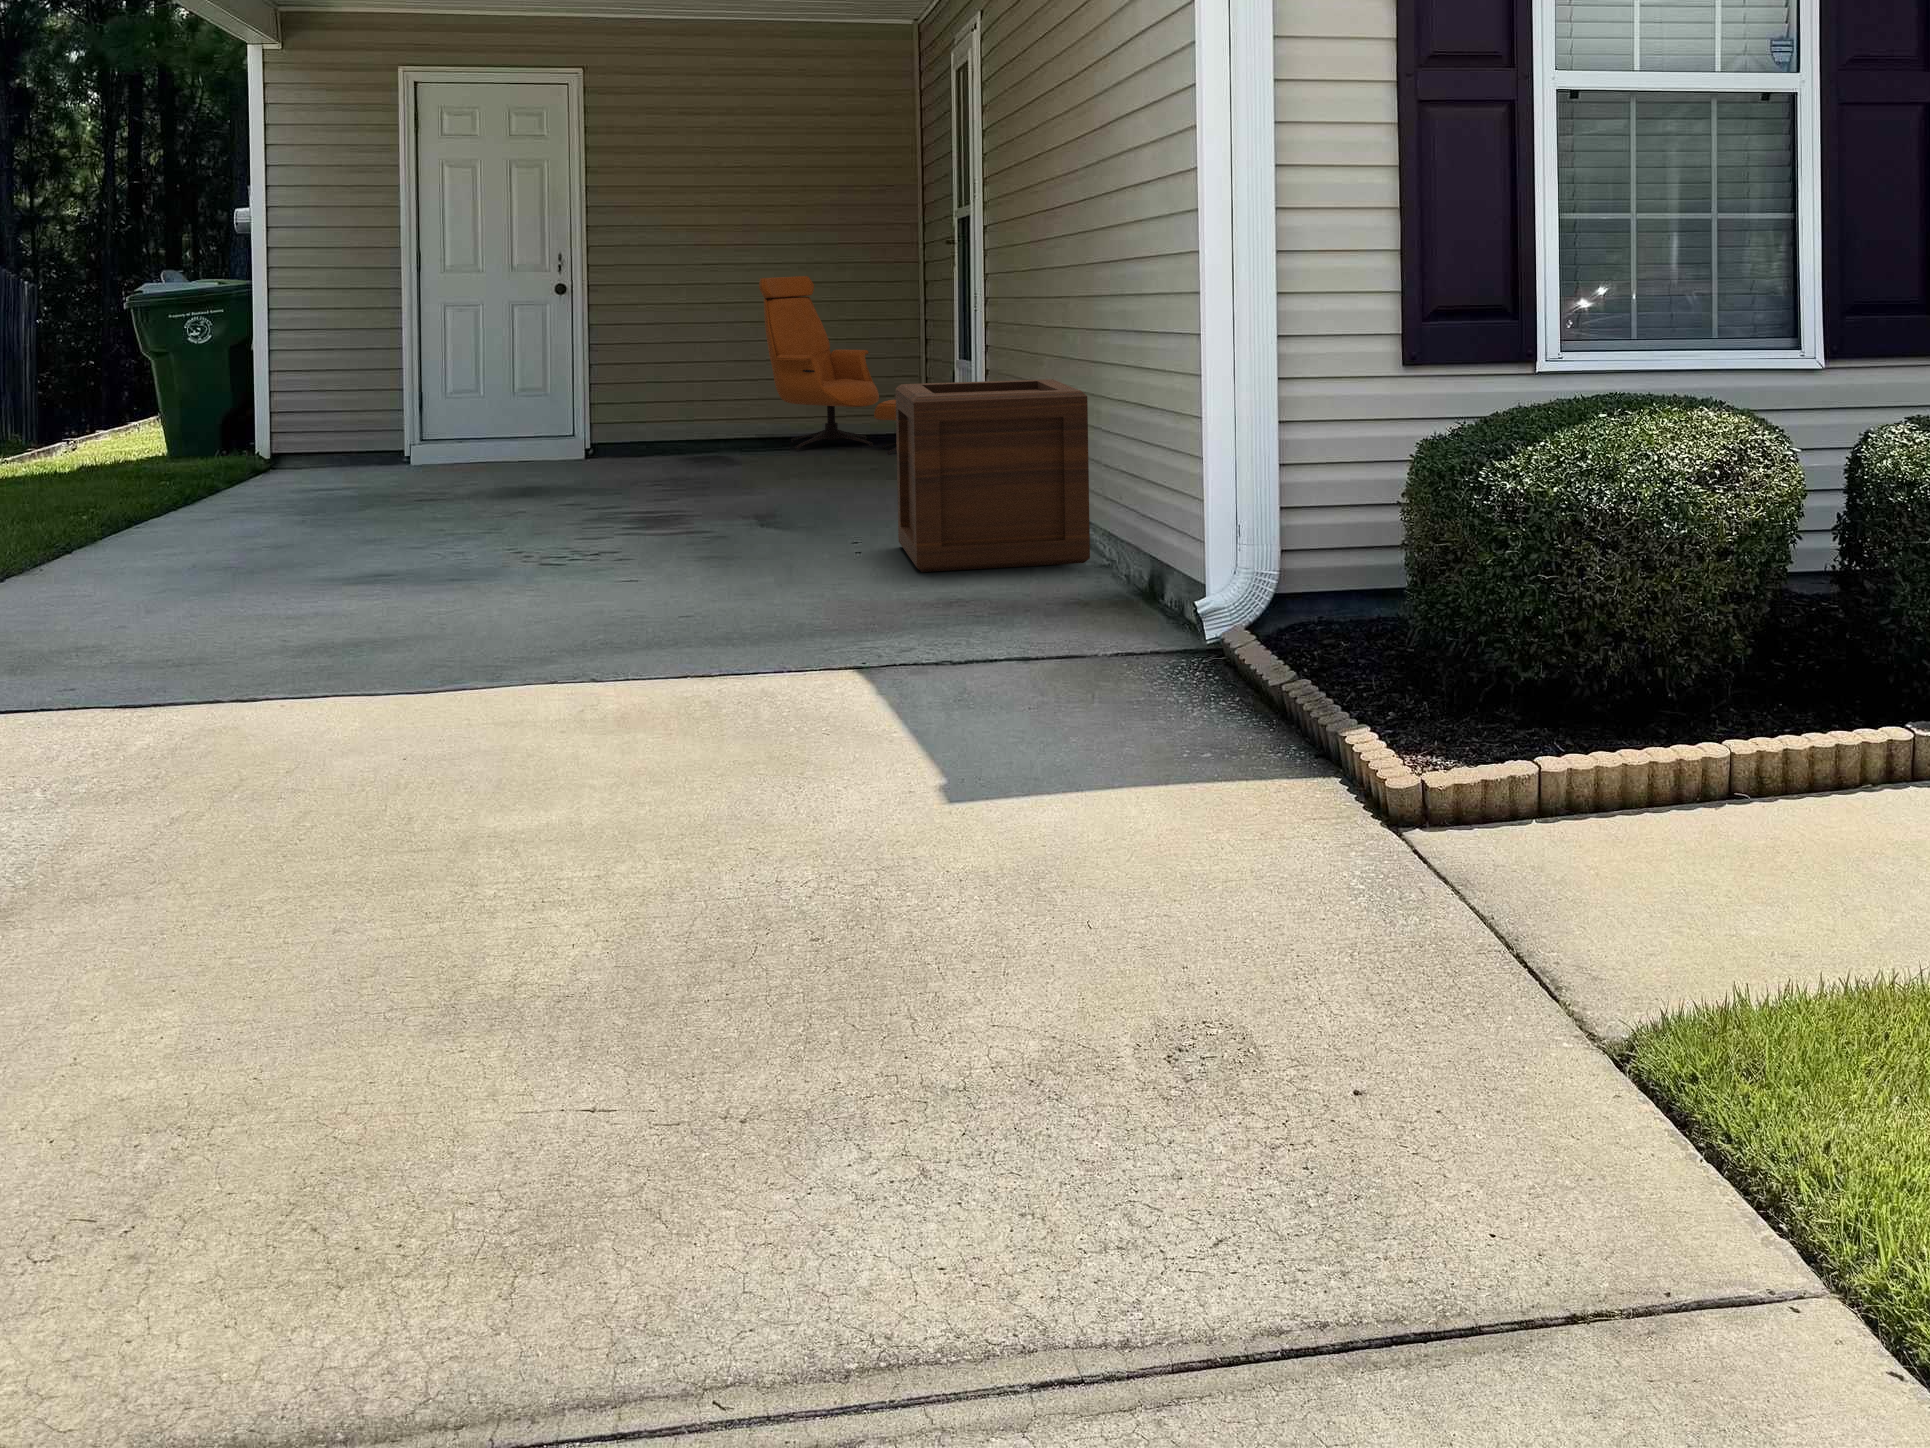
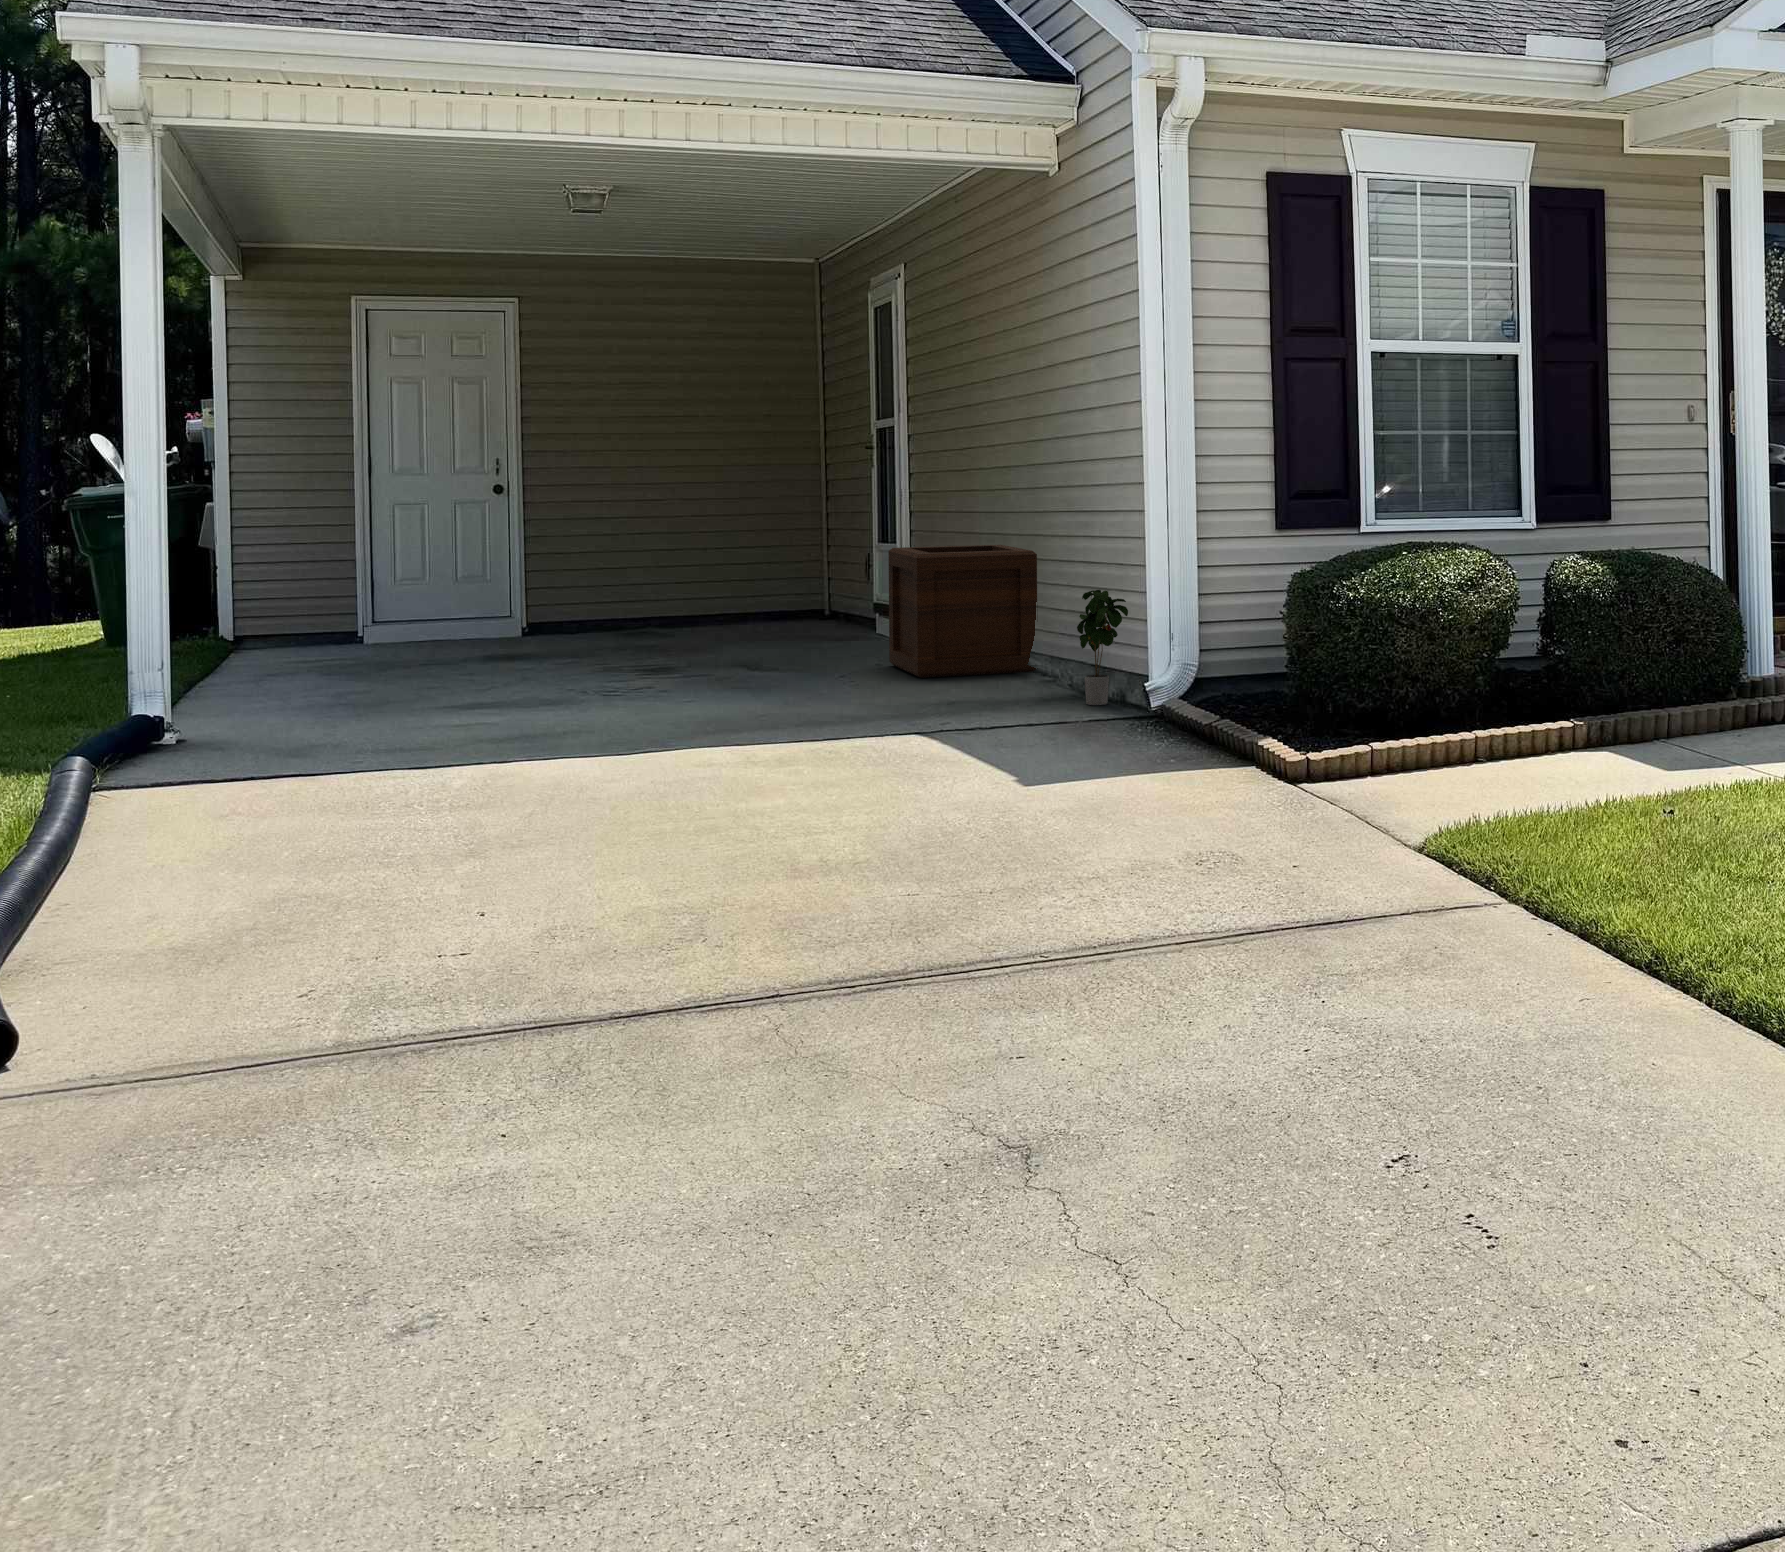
lounge chair: present [759,276,897,454] -> none [709,472,872,614]
potted plant: none [1111,460,1179,638] -> present [1077,590,1128,705]

